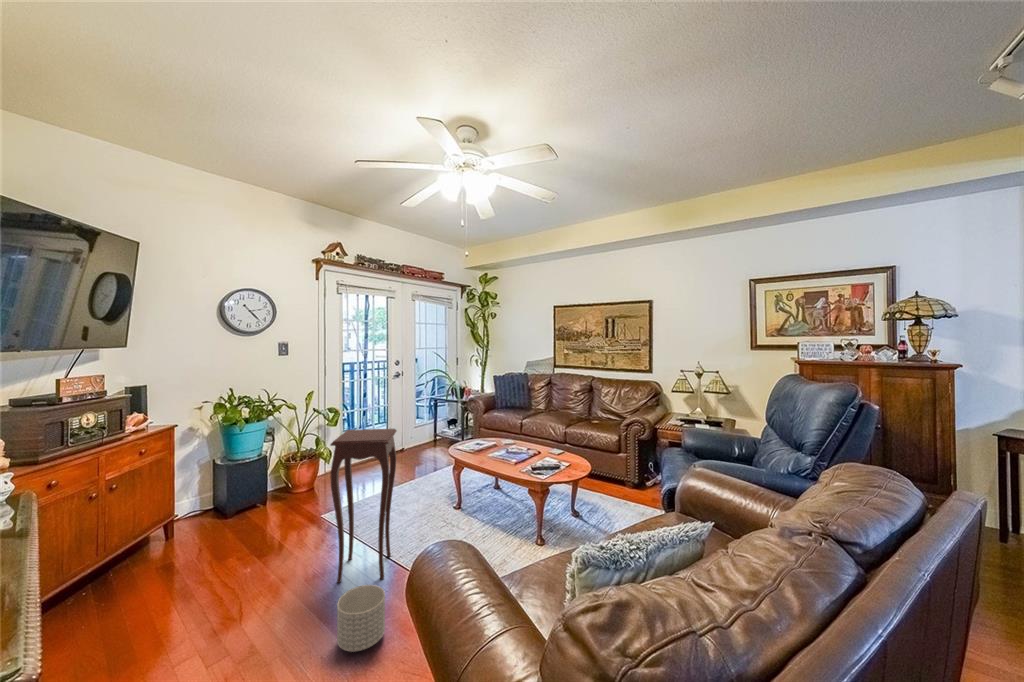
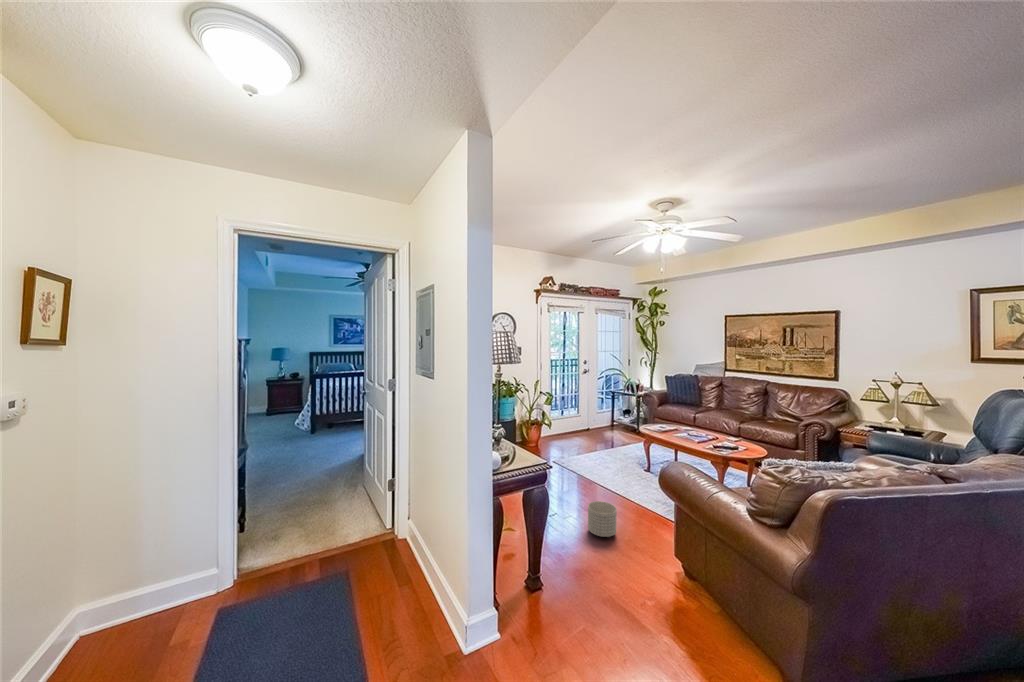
side table: present [330,429,397,583] -> none [572,405,609,506]

